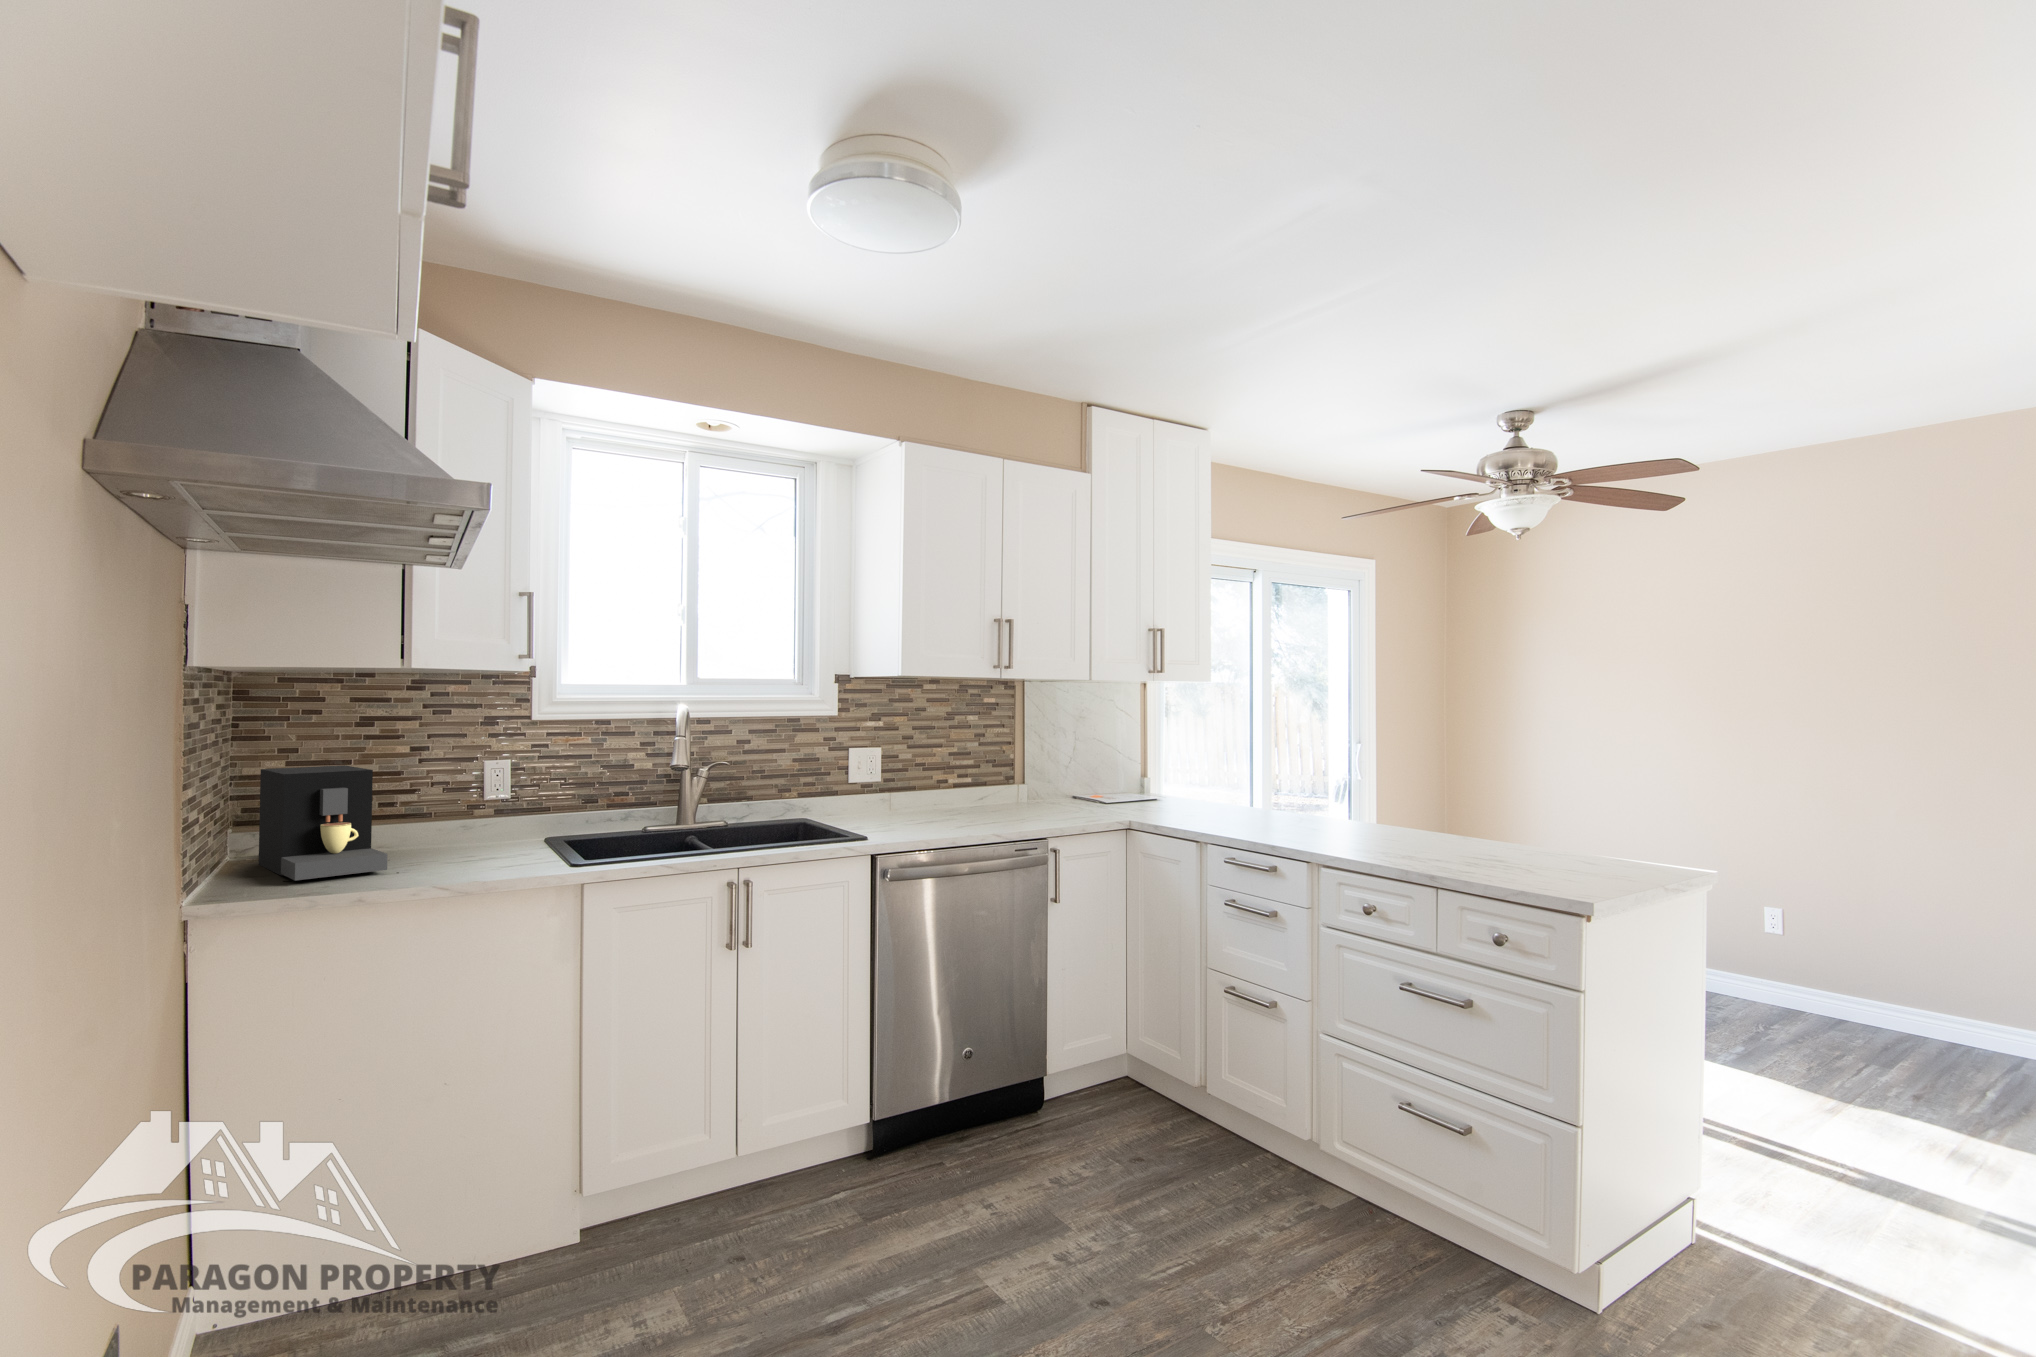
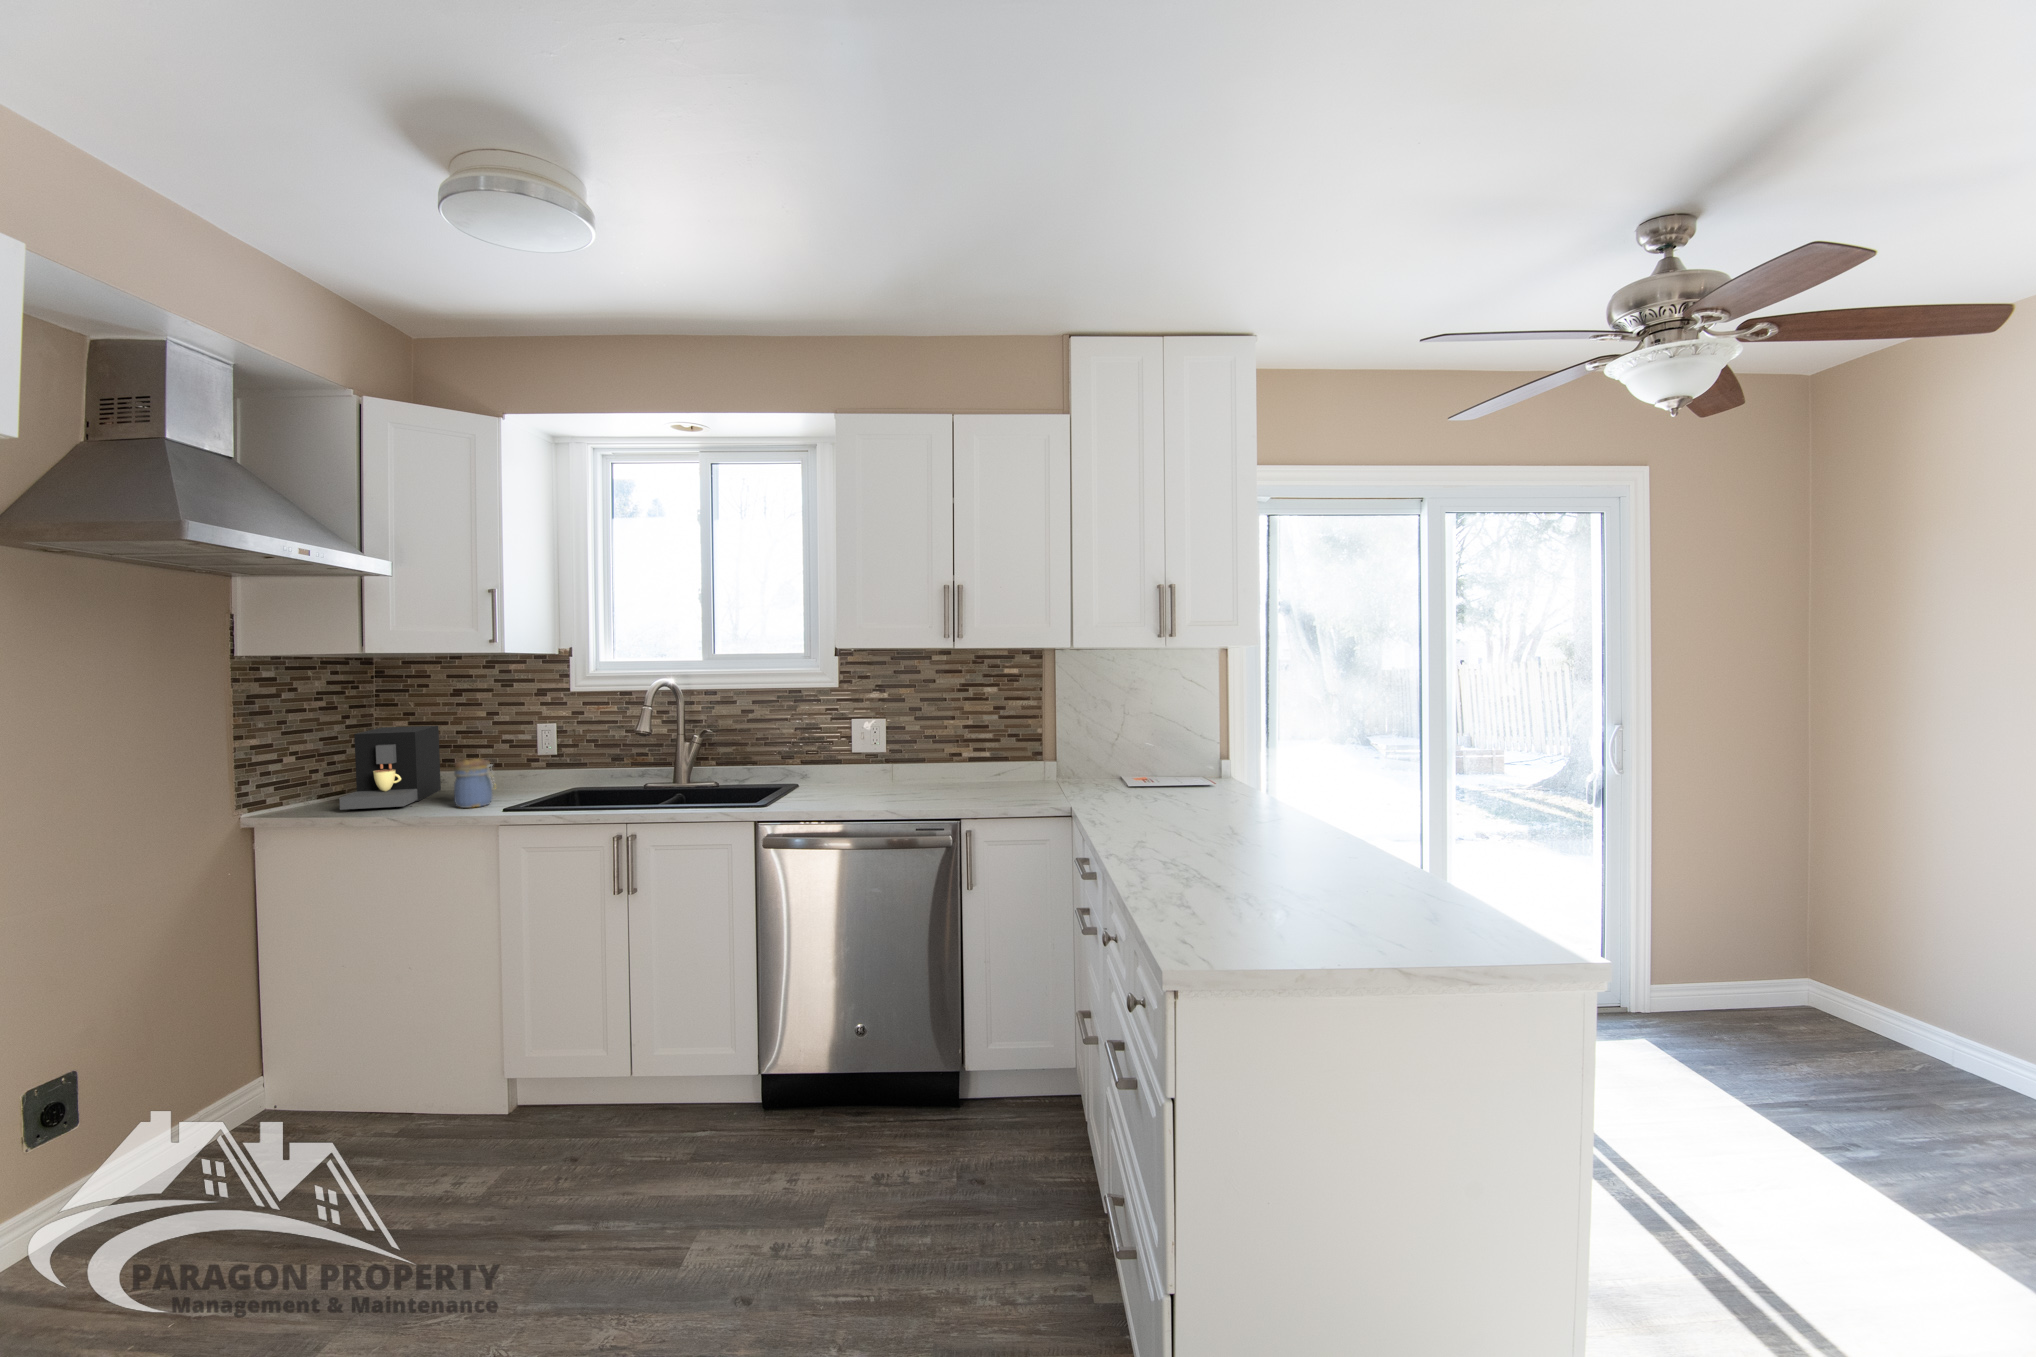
jar: none [458,802,512,865] -> present [454,759,493,808]

